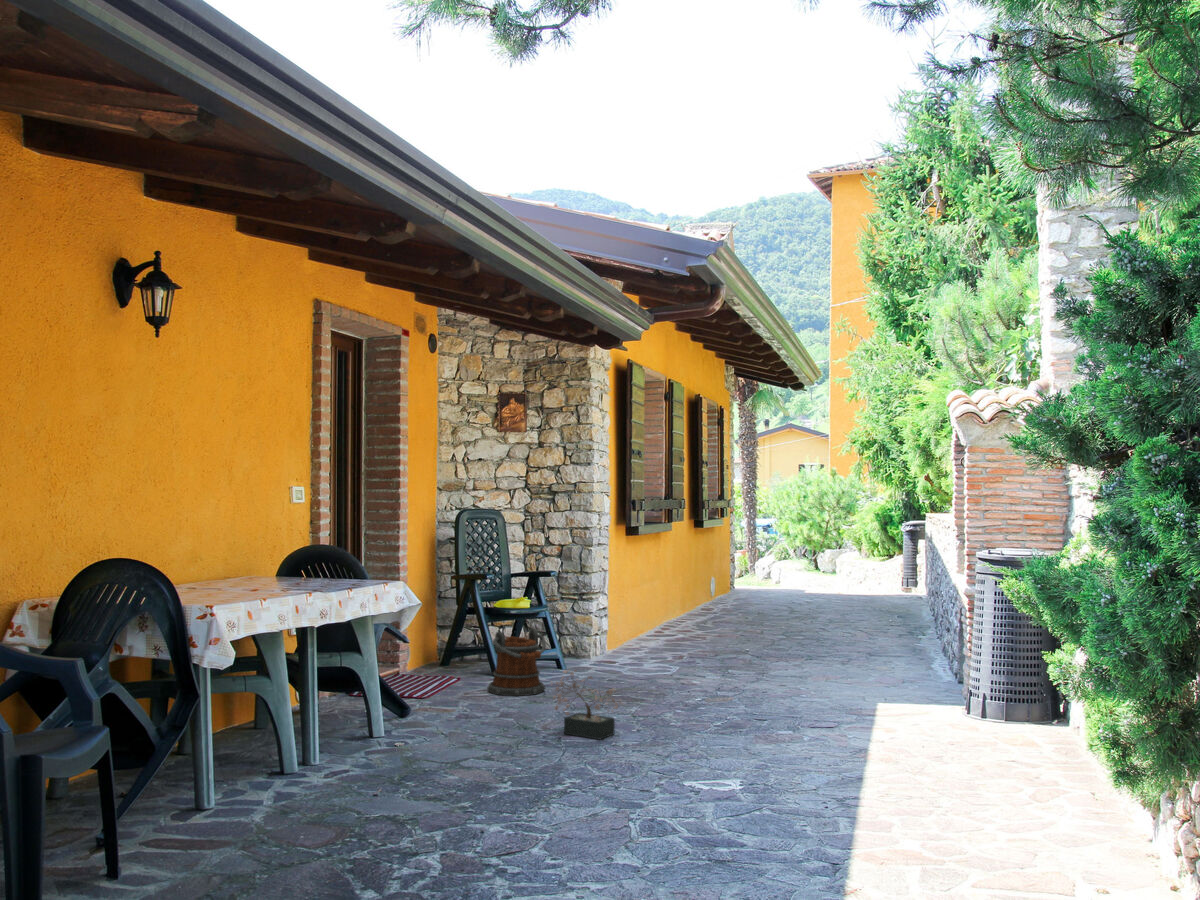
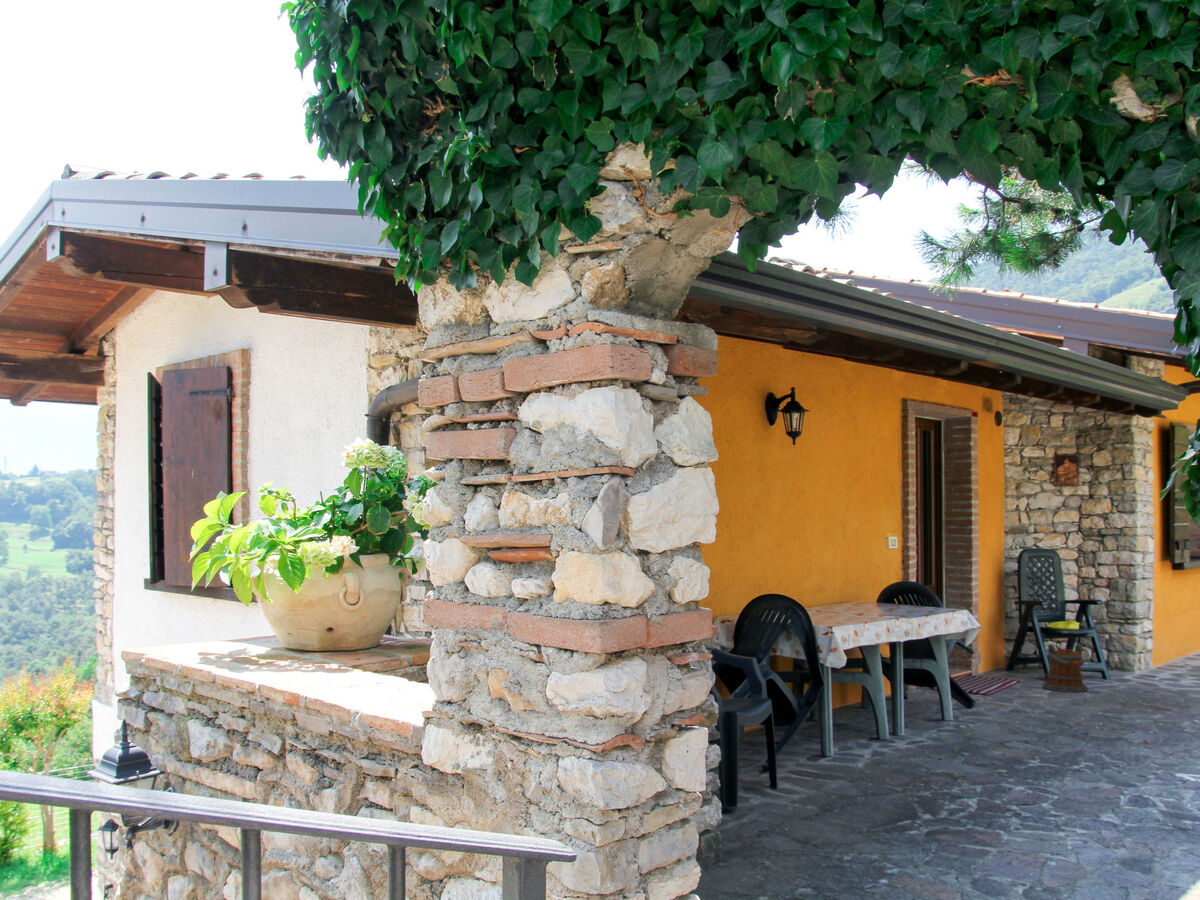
decorative plant: present [553,669,622,739] -> none [1083,670,1137,719]

